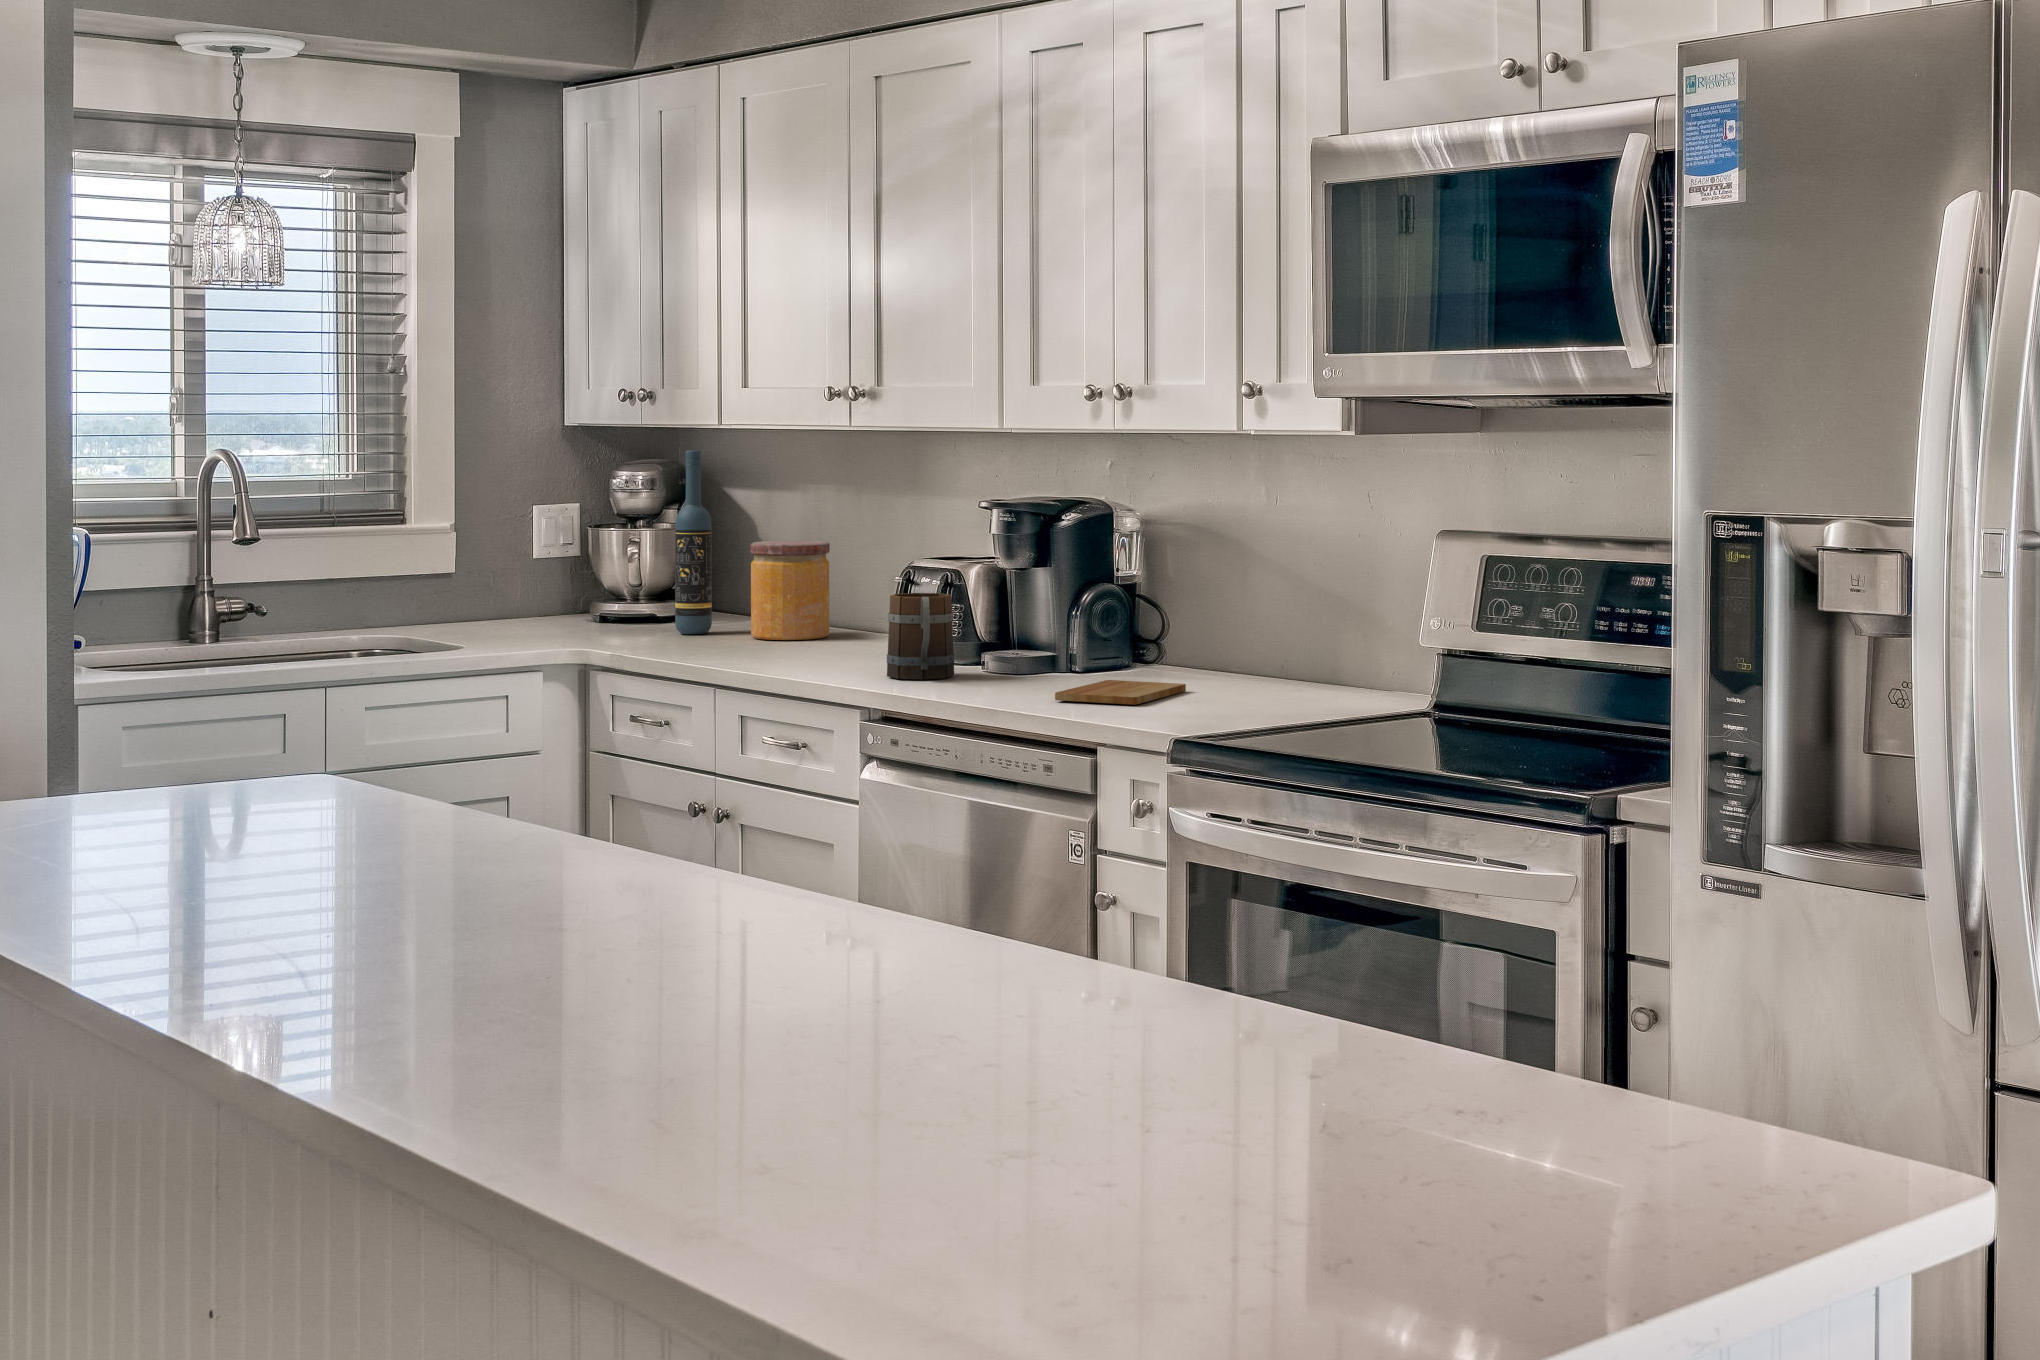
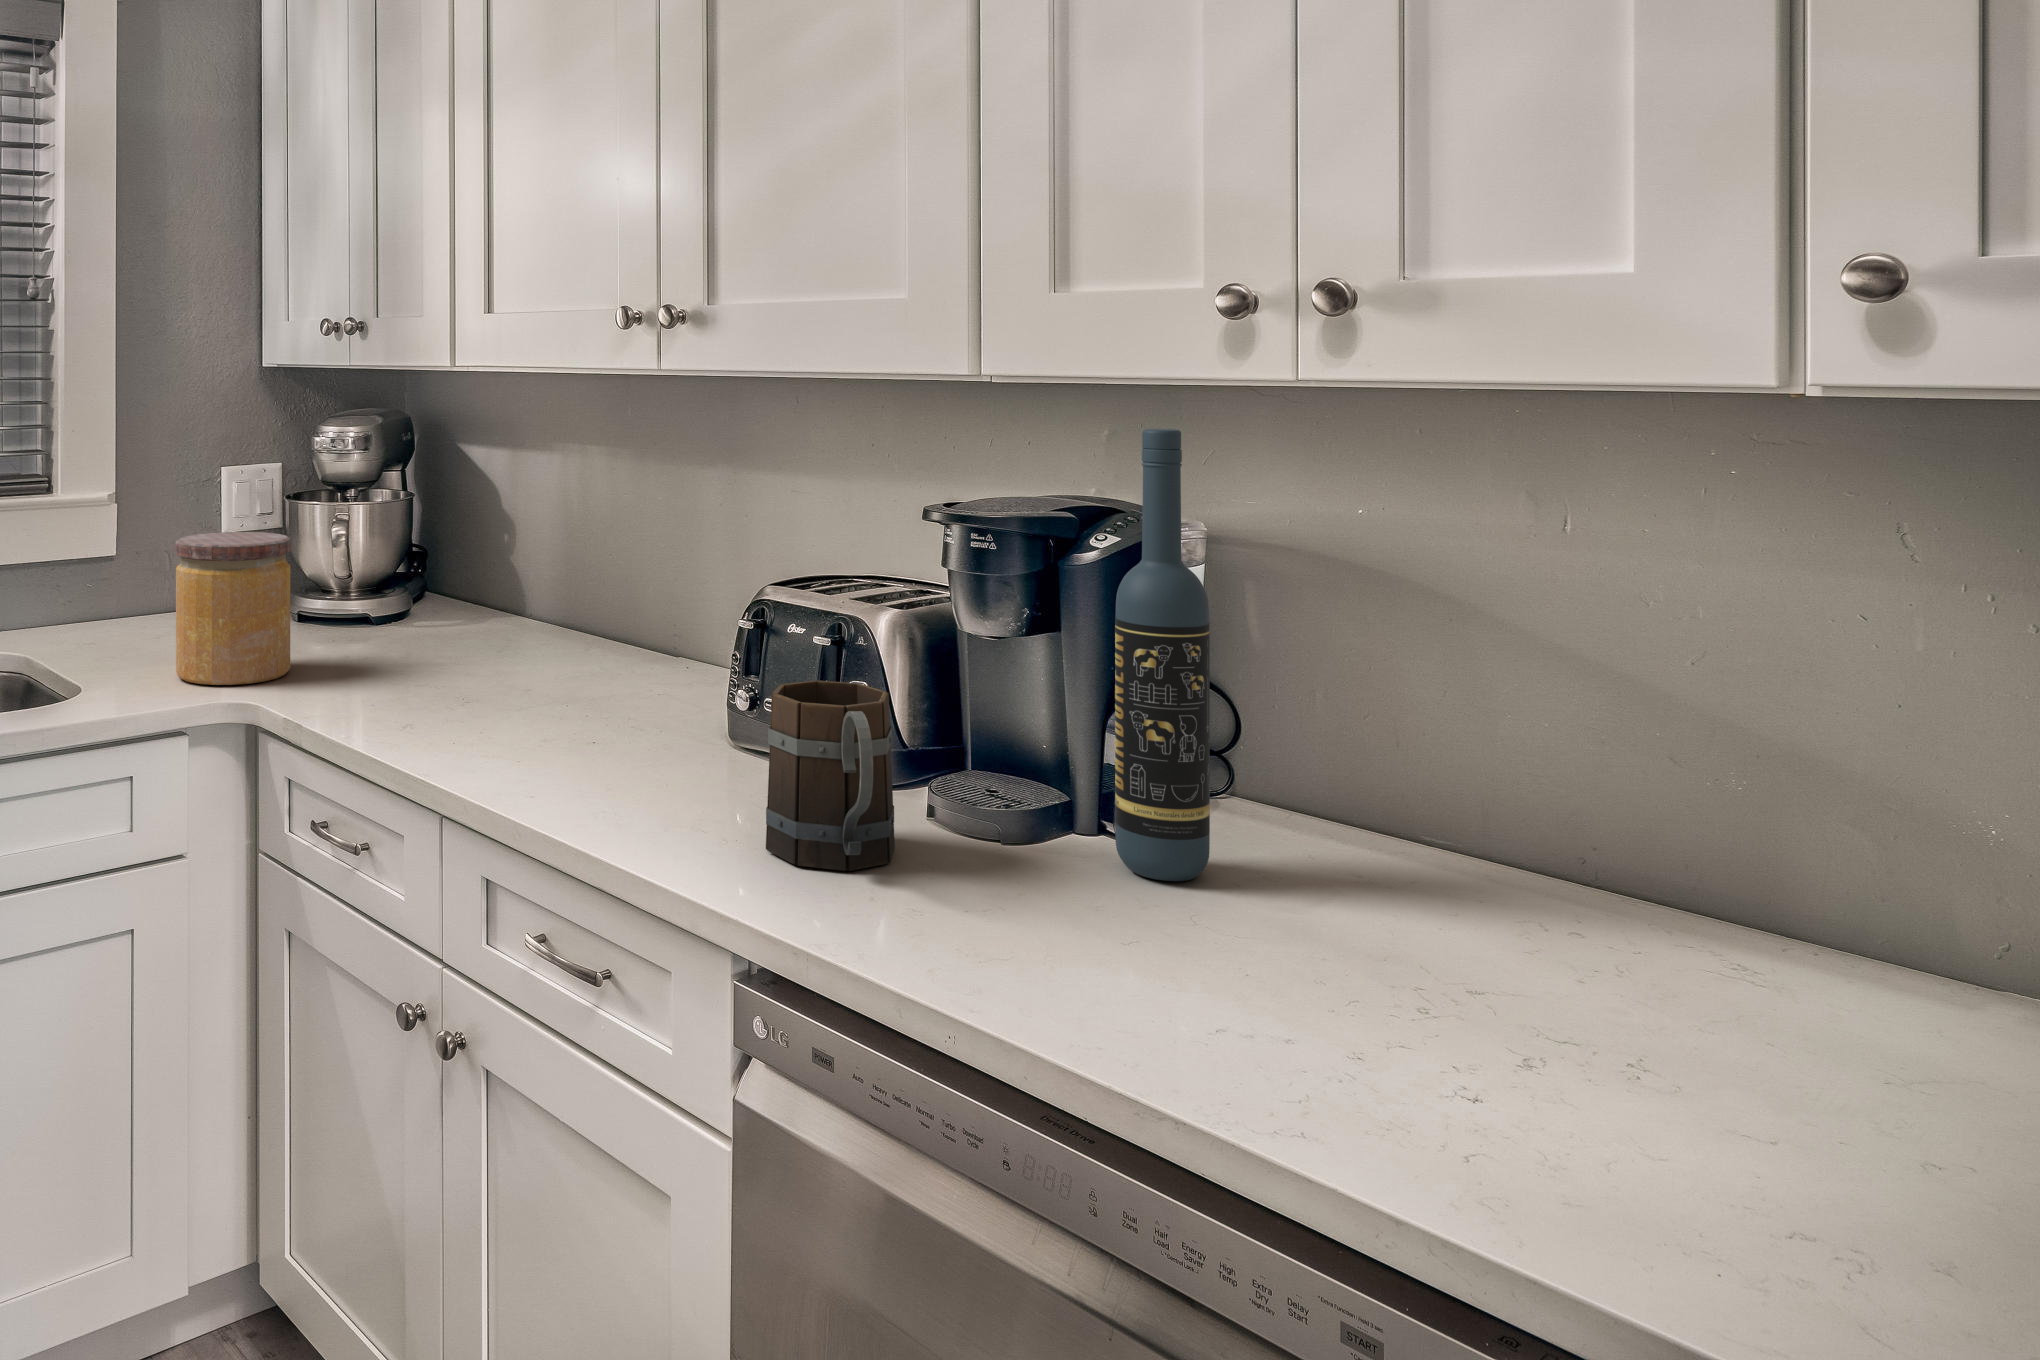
wine bottle: present [675,450,712,634] -> present [1115,429,1210,881]
jar: present [751,541,830,640] -> present [175,532,291,685]
cutting board: present [1055,680,1186,705] -> none [1264,925,1531,1103]

